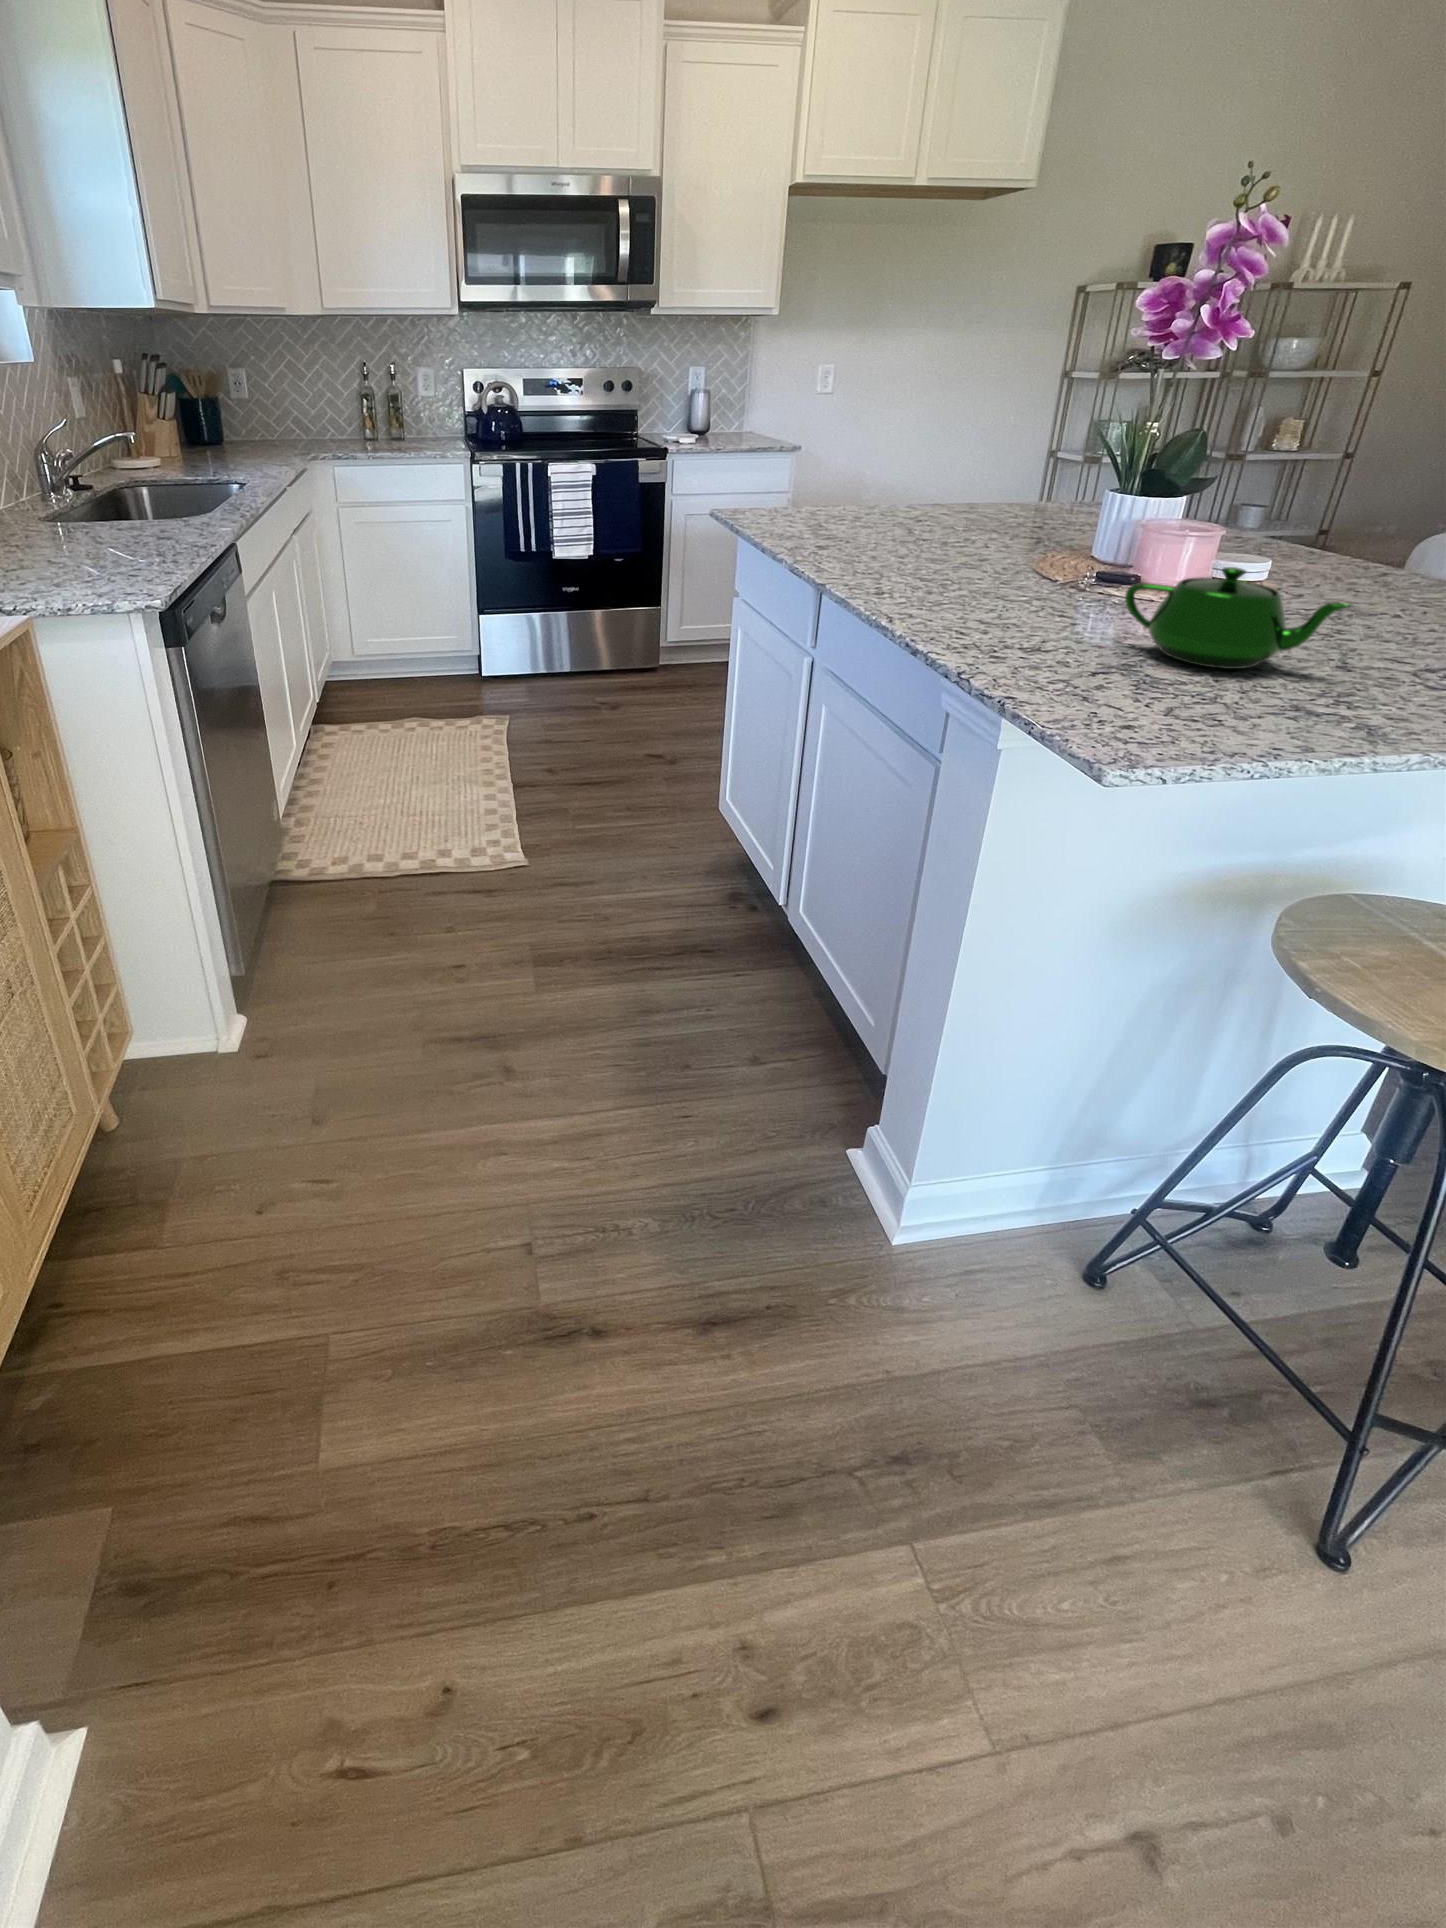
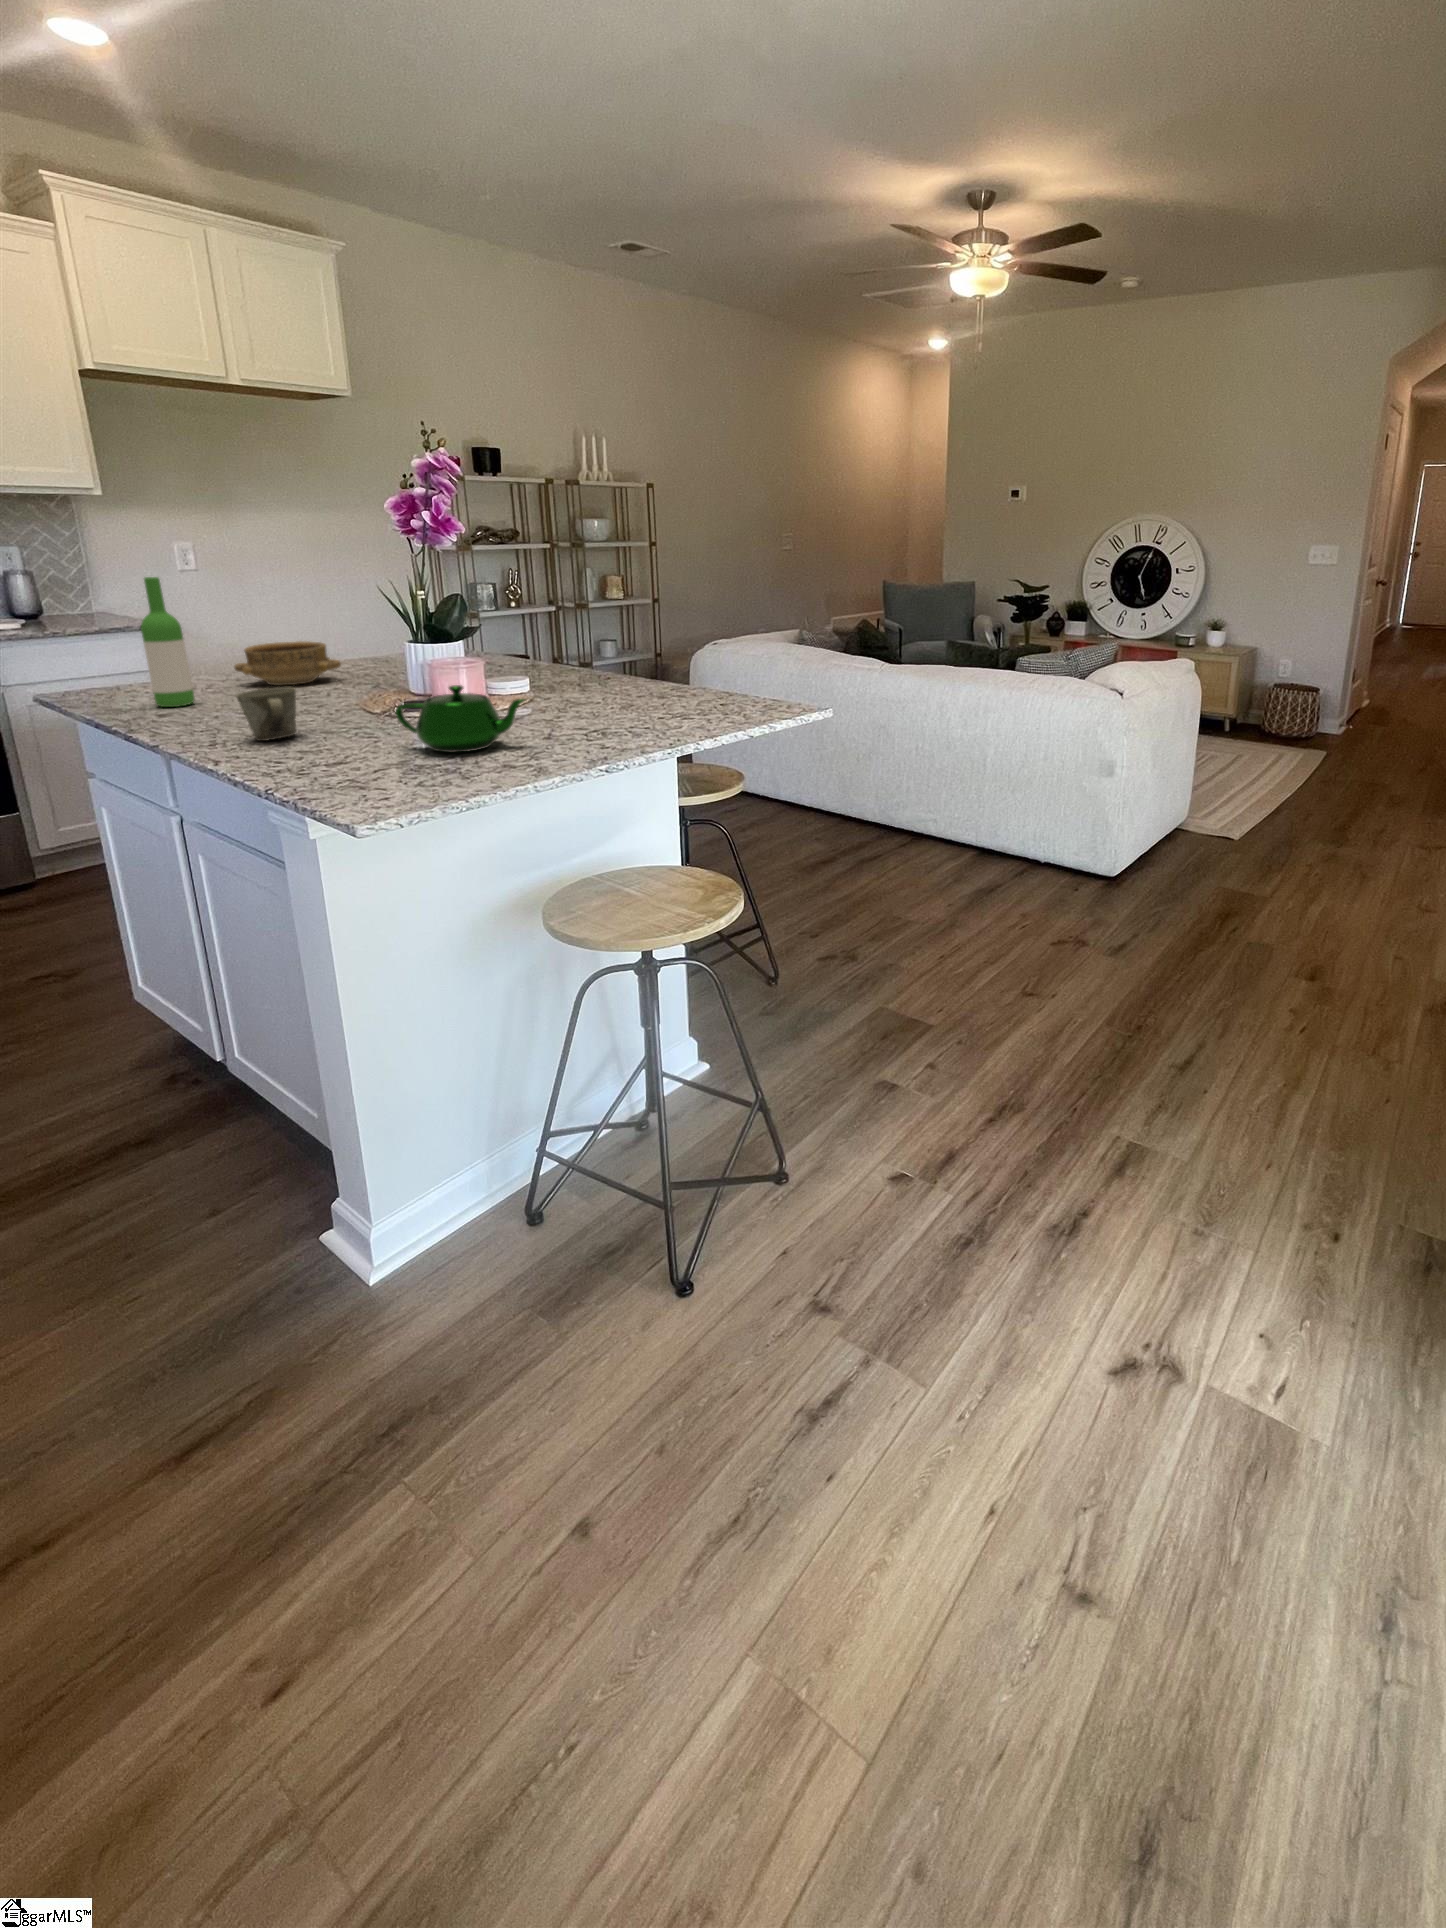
wine bottle: none [814,395,859,541] -> present [141,577,195,707]
ceramic bowl: none [884,478,993,529] -> present [235,641,341,685]
mug: none [921,536,988,601] -> present [236,687,297,741]

